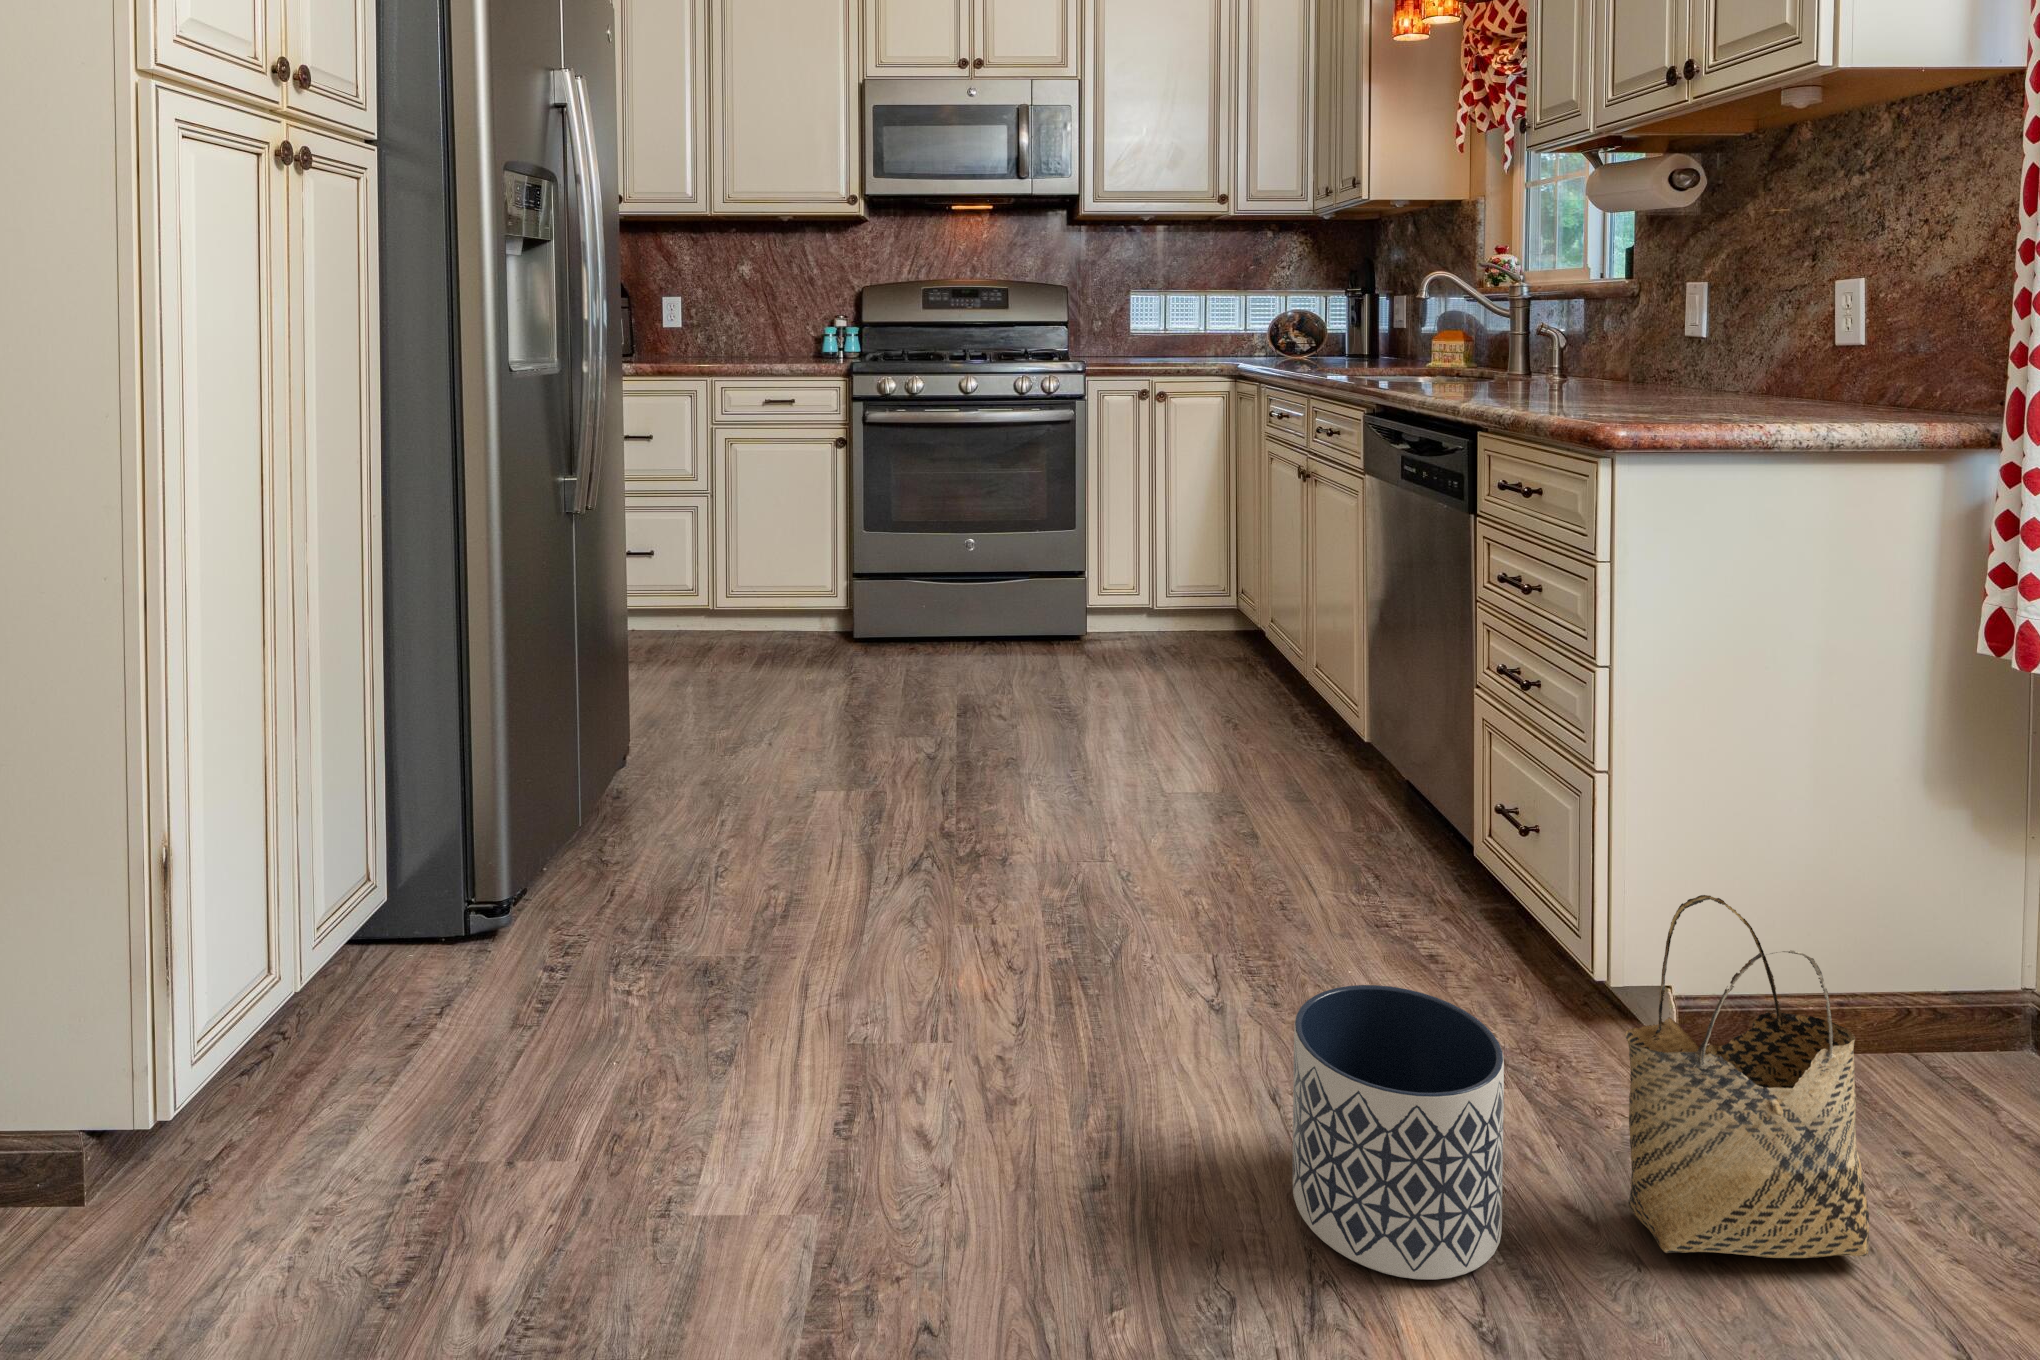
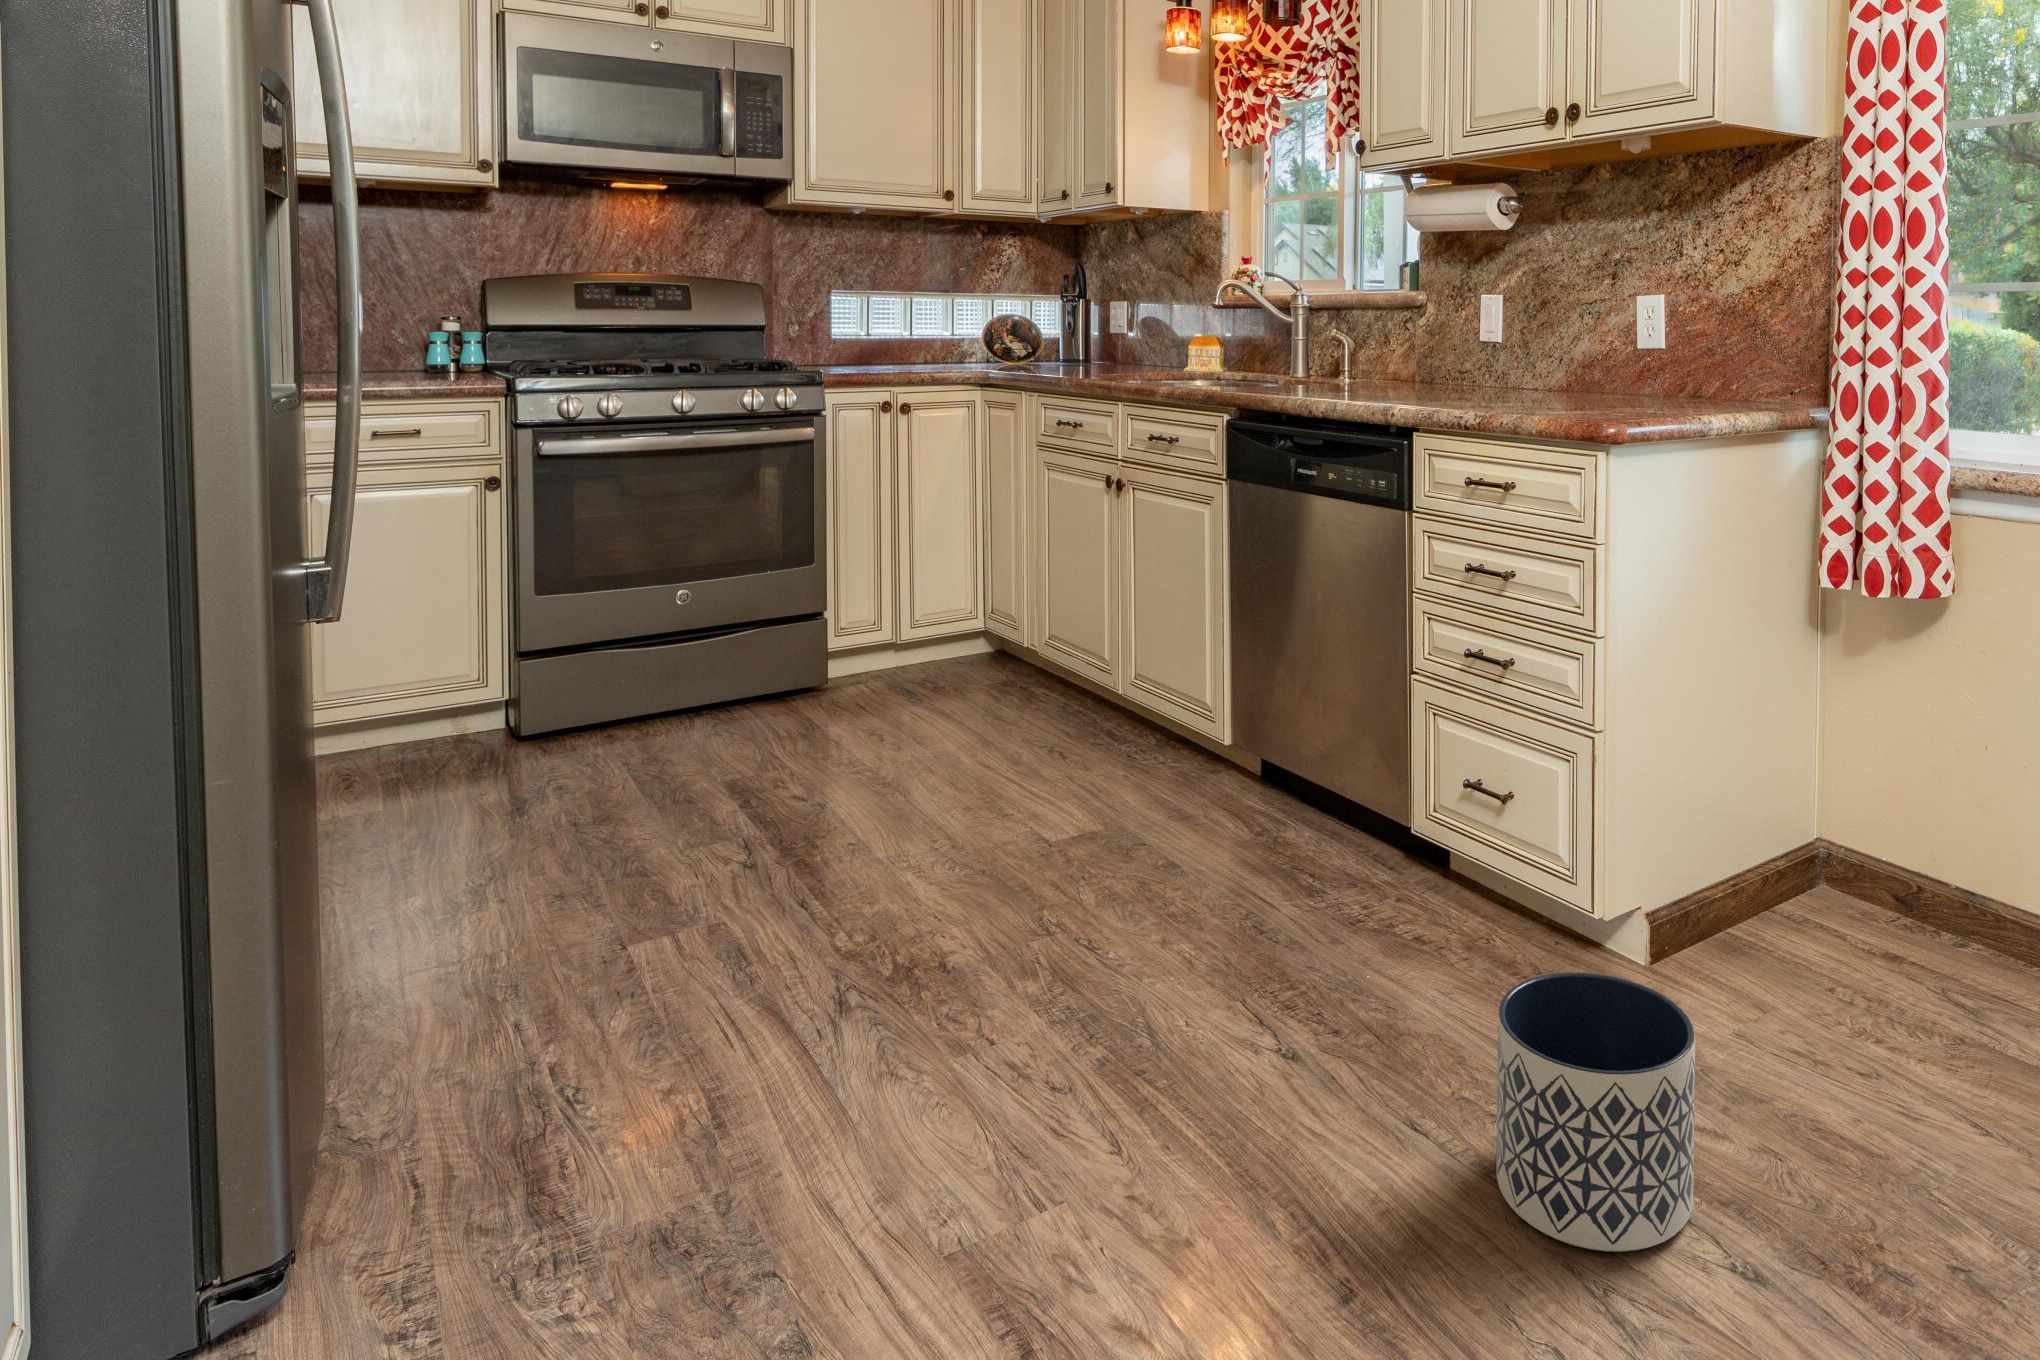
woven basket: present [1625,895,1869,1258] -> none [1733,818,1886,1132]

